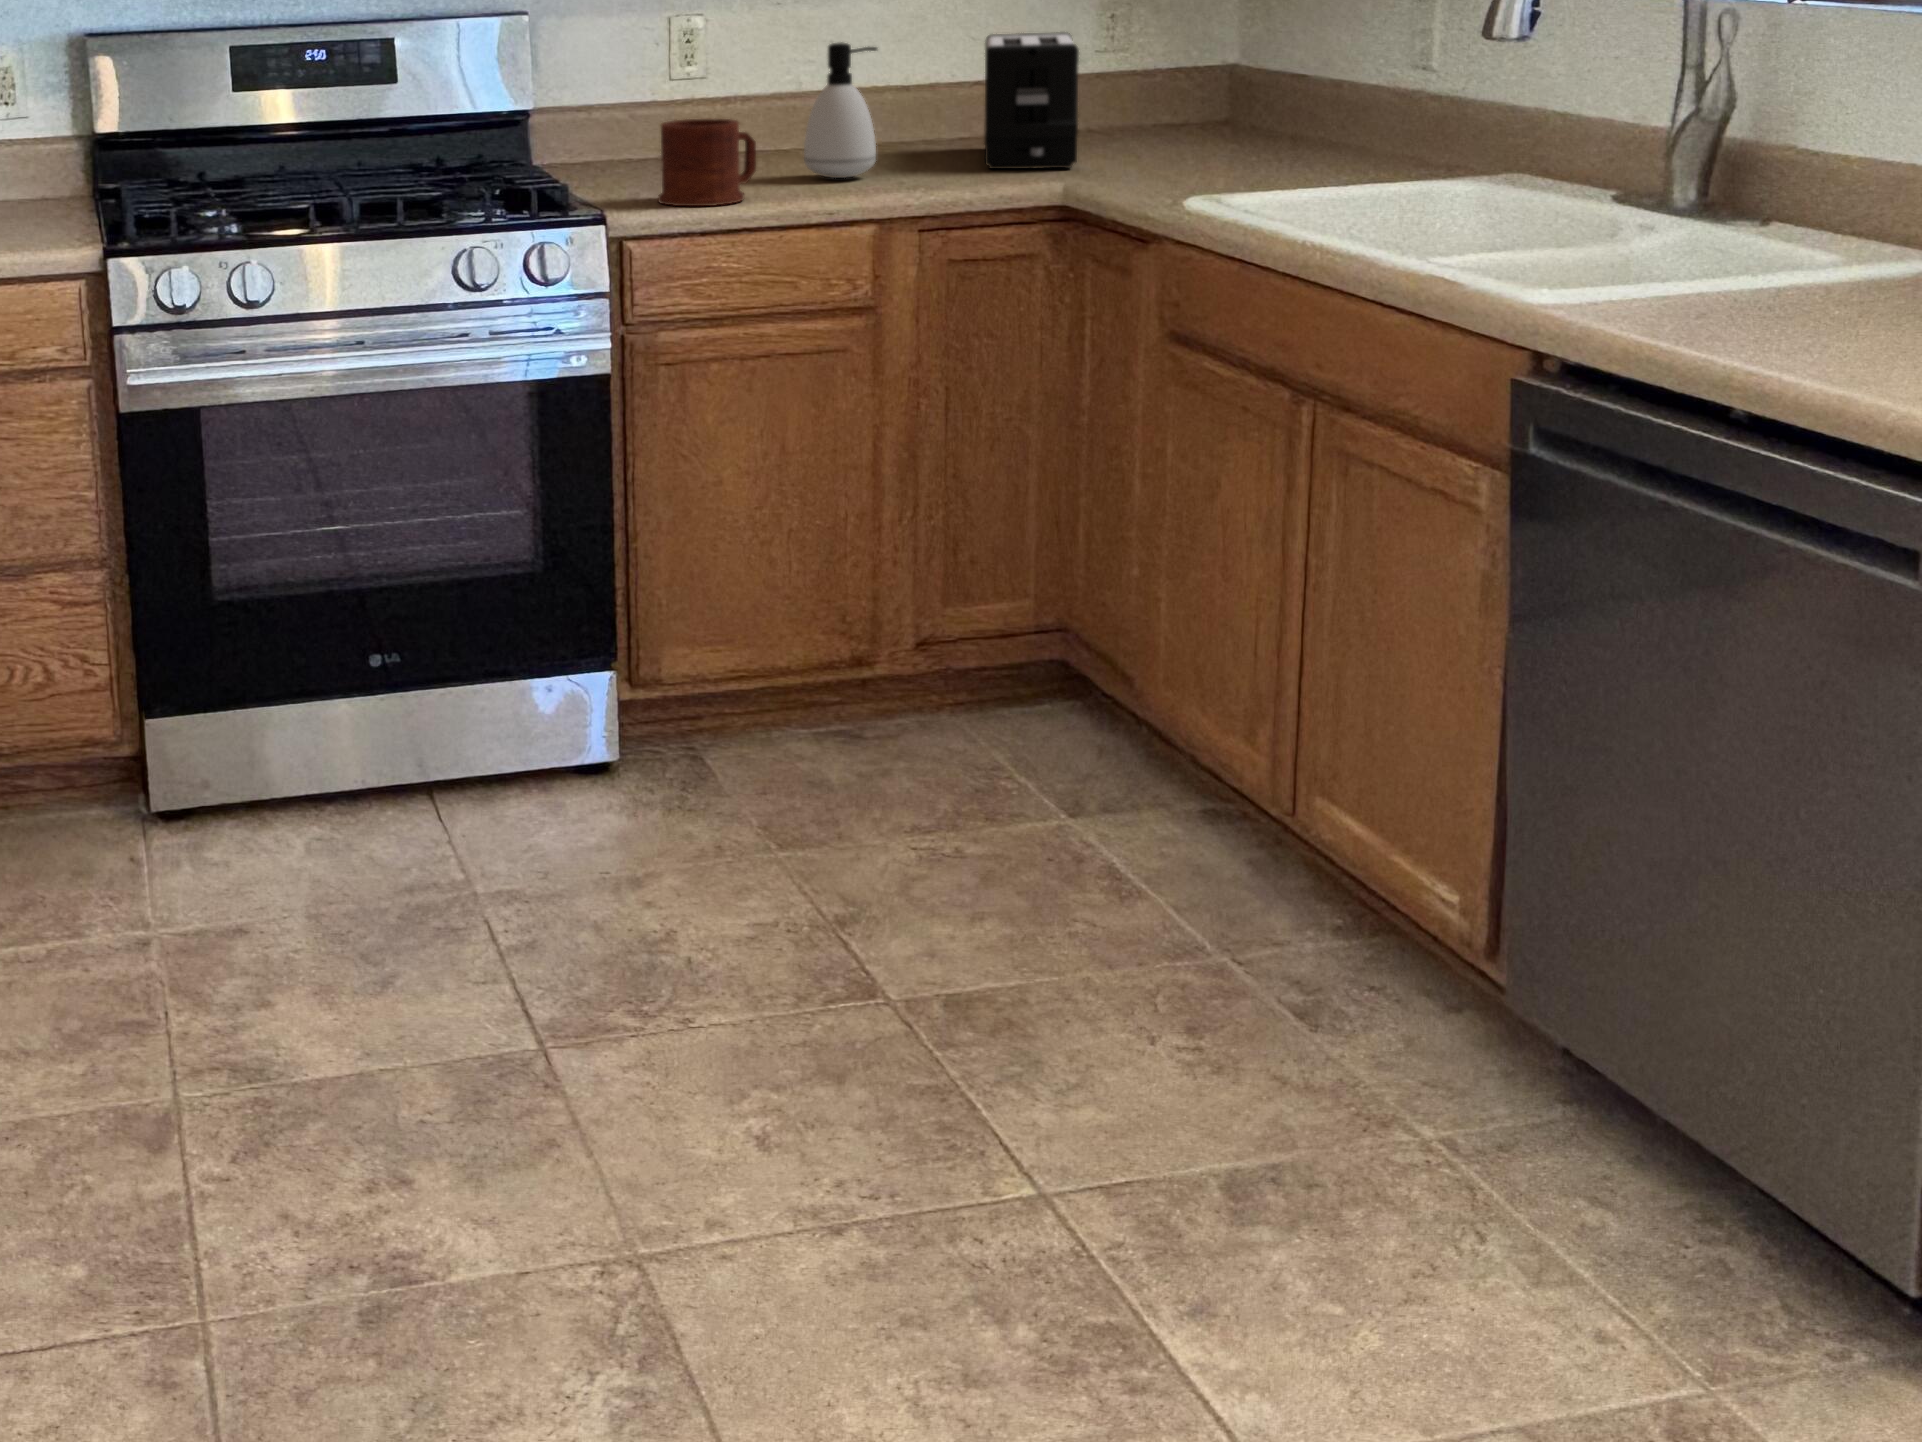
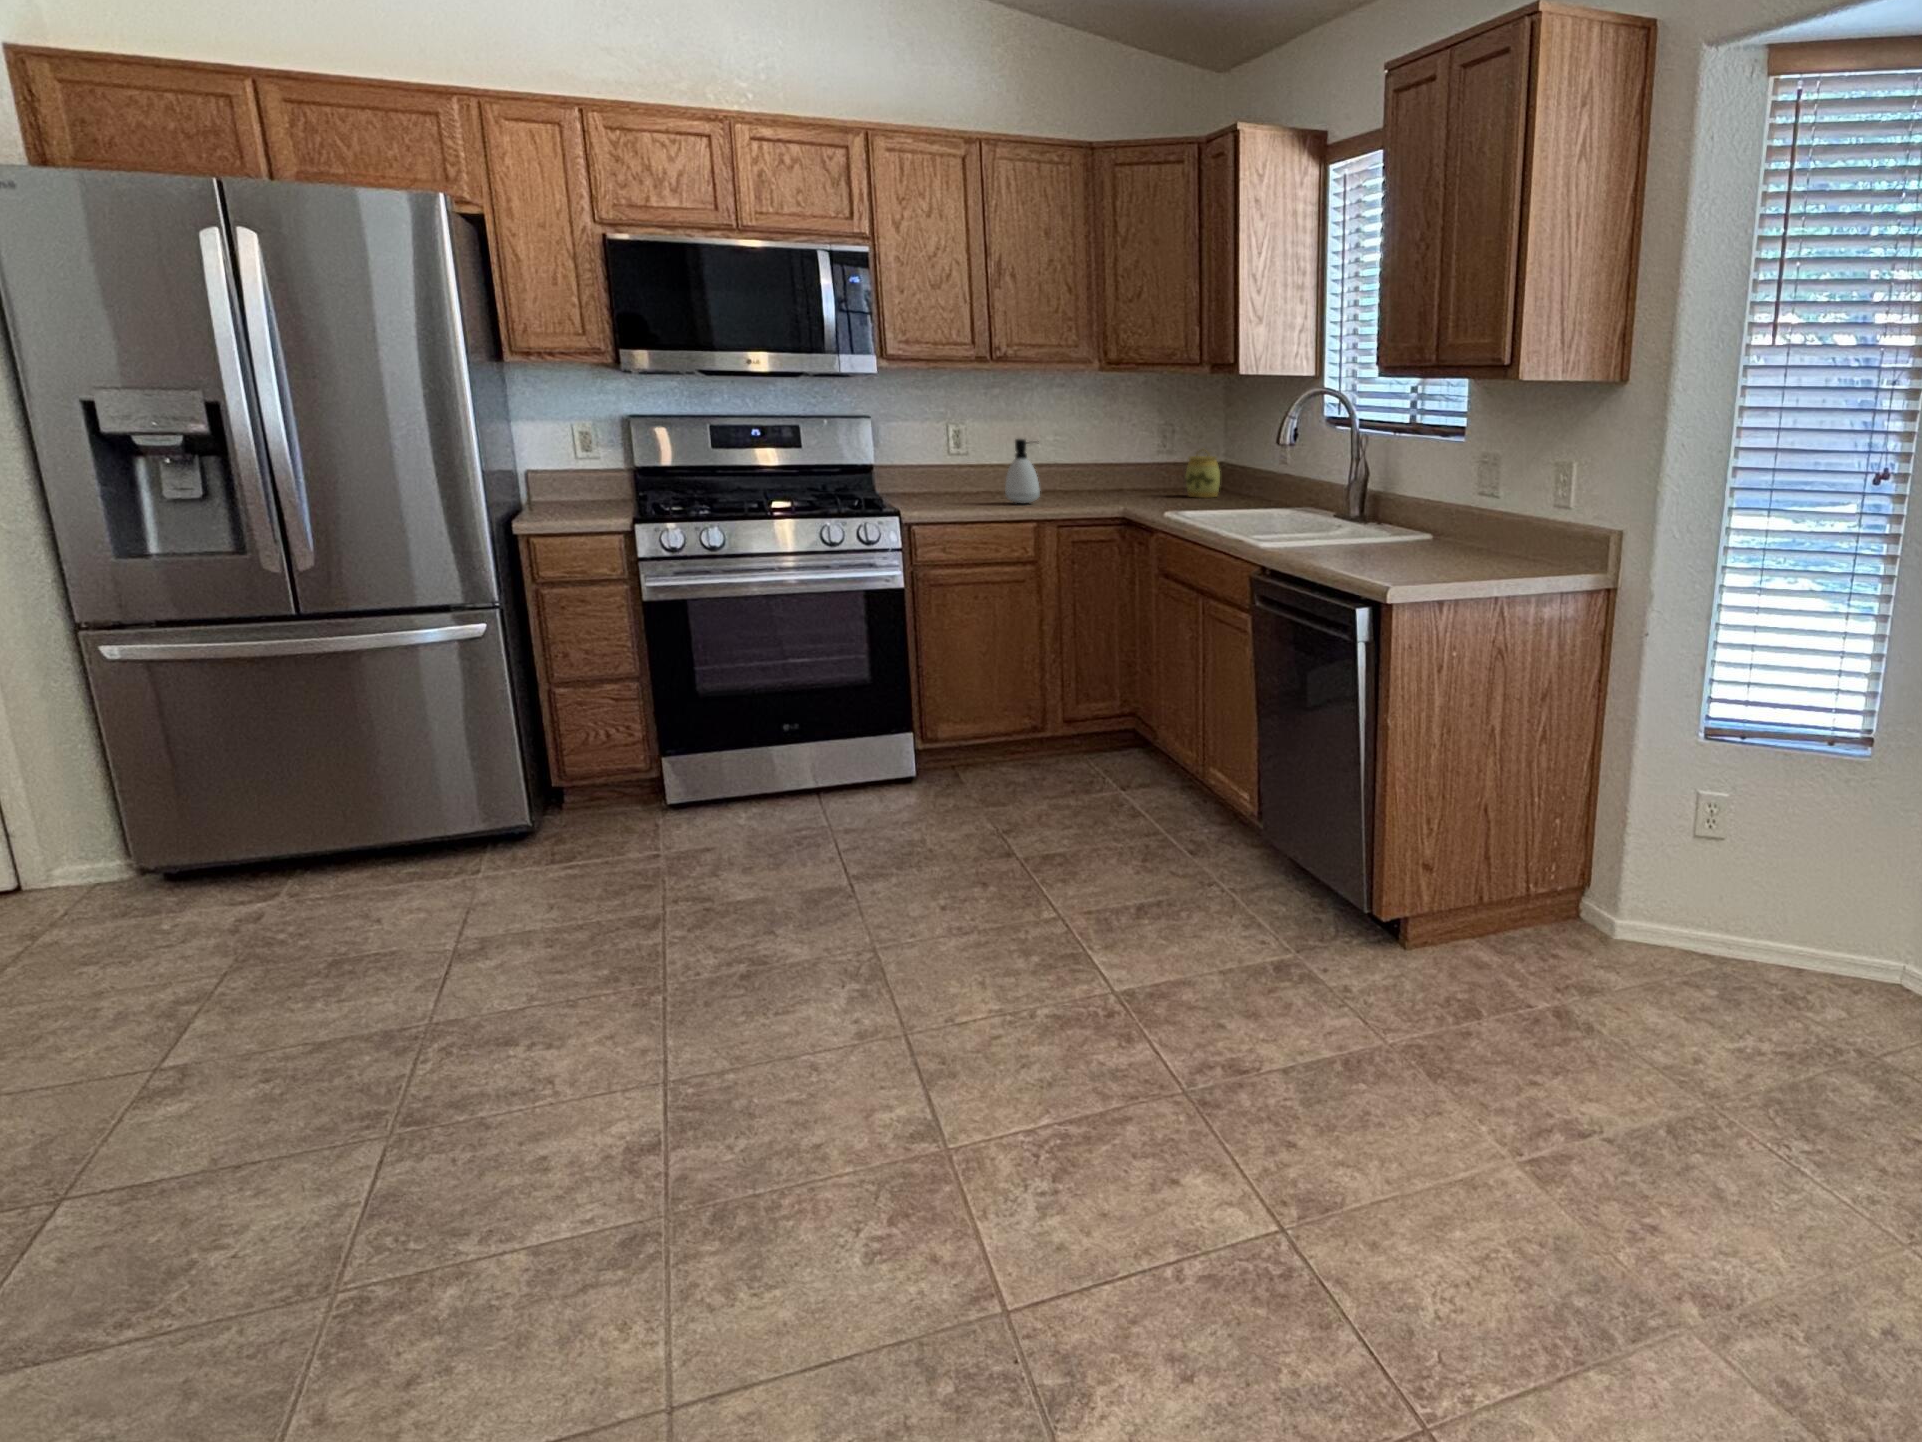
toaster: present [984,32,1079,169] -> none [1093,440,1142,503]
jar: none [1163,42,1244,149] -> present [1186,449,1220,498]
mug: present [658,118,756,206] -> none [927,471,976,512]

